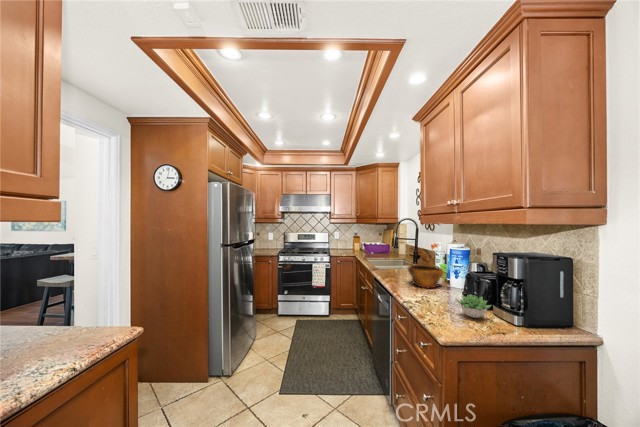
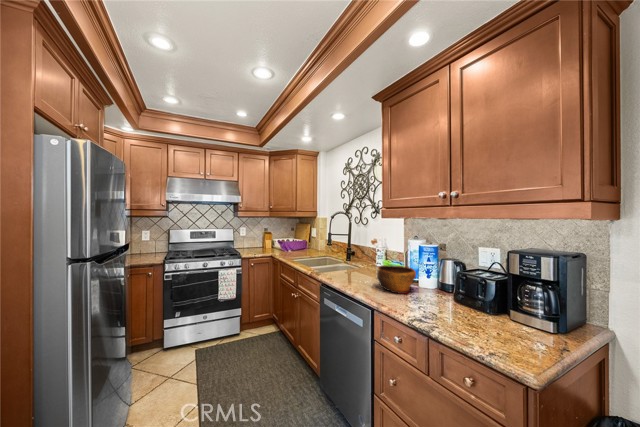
succulent plant: present [457,295,491,318] -> none [486,302,529,333]

